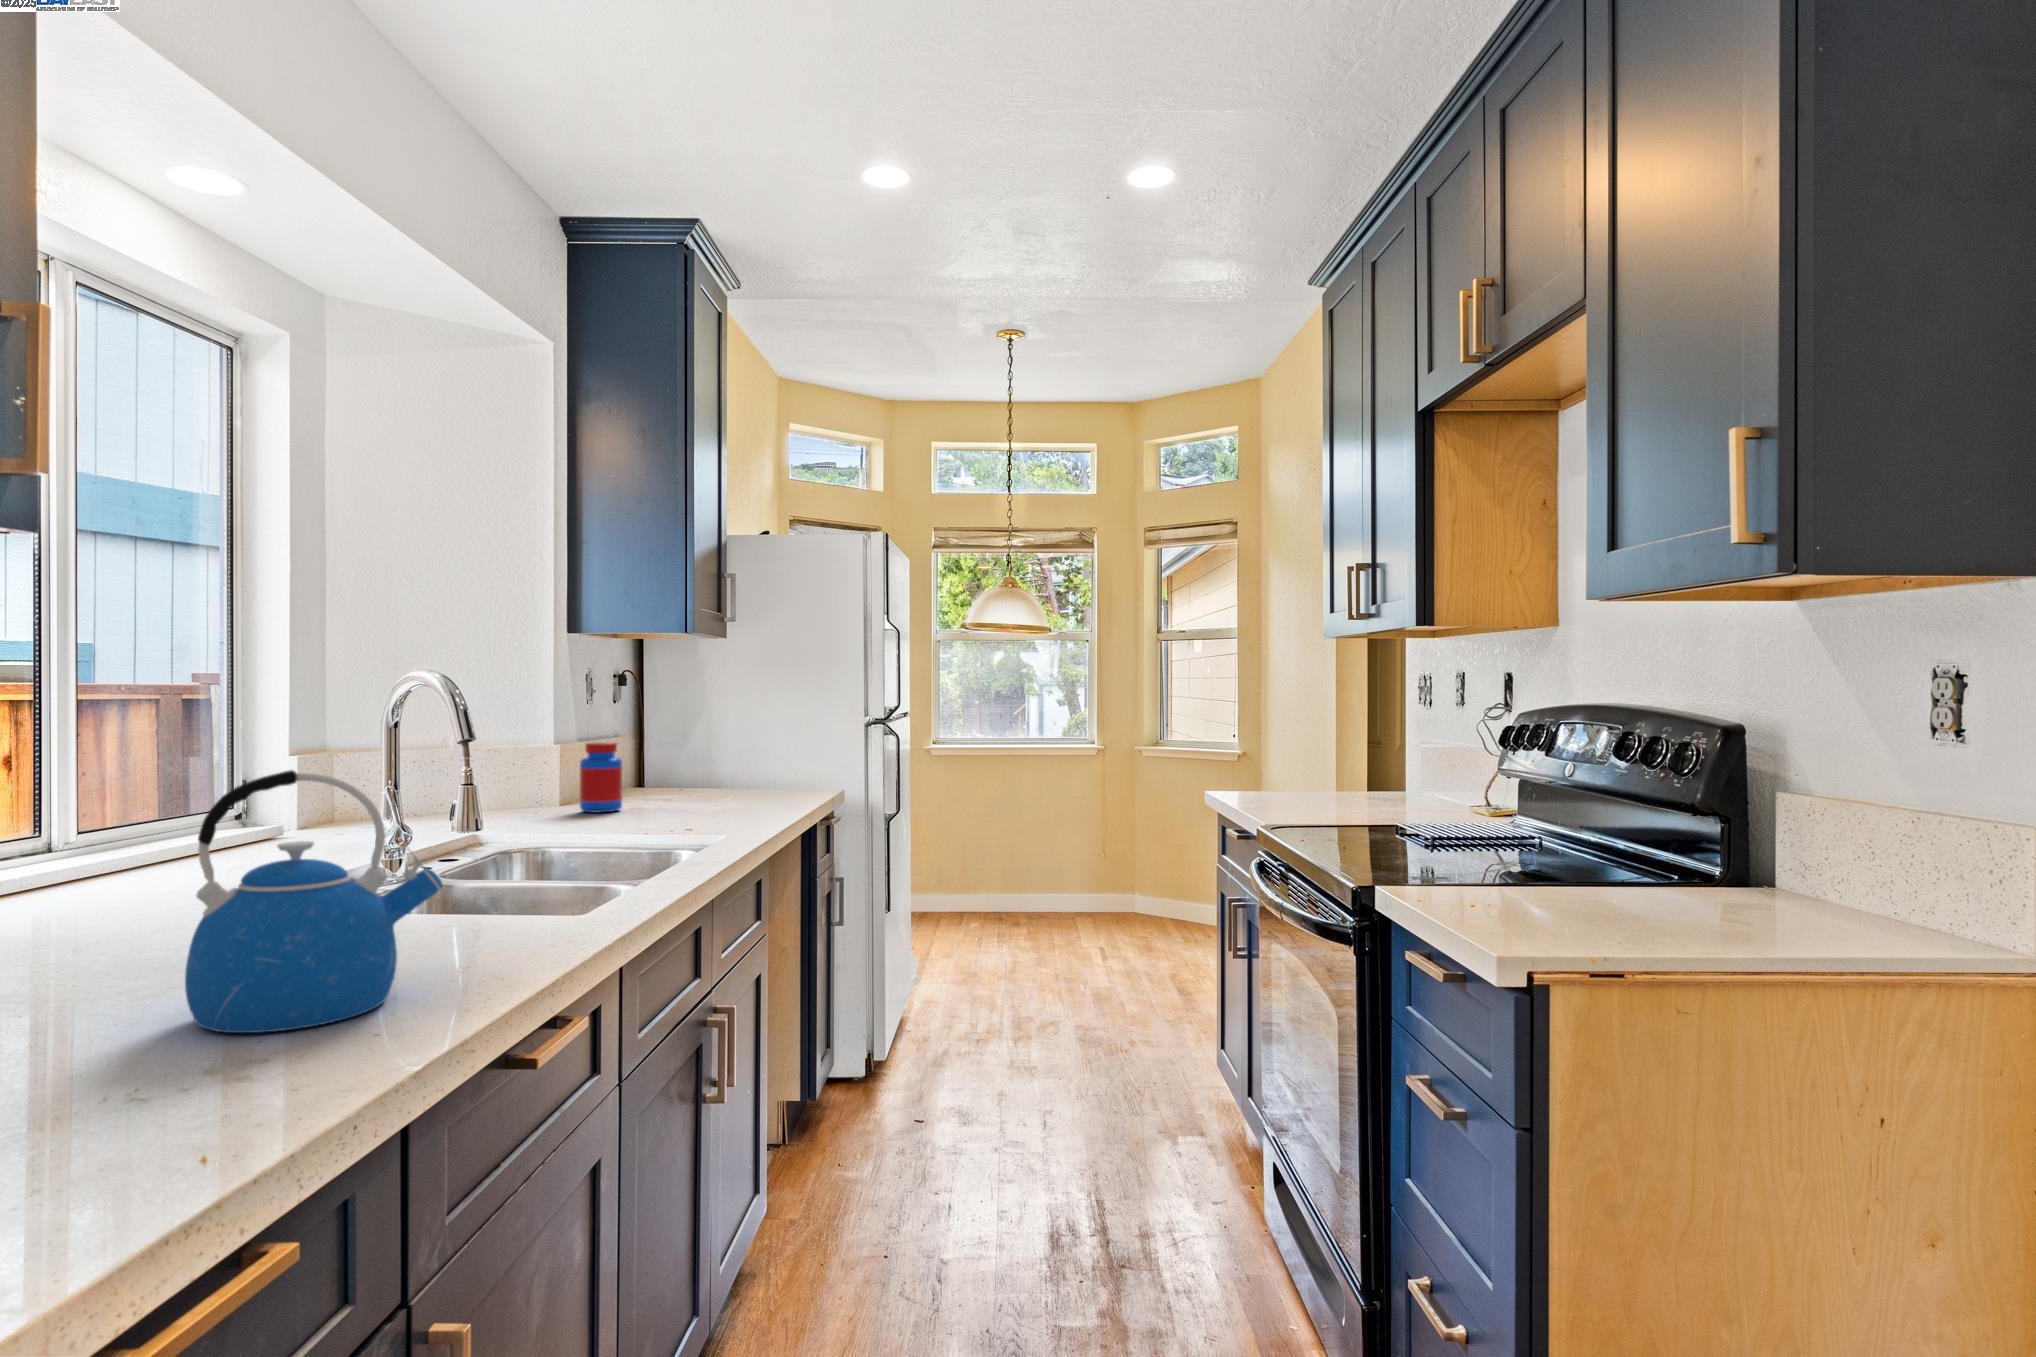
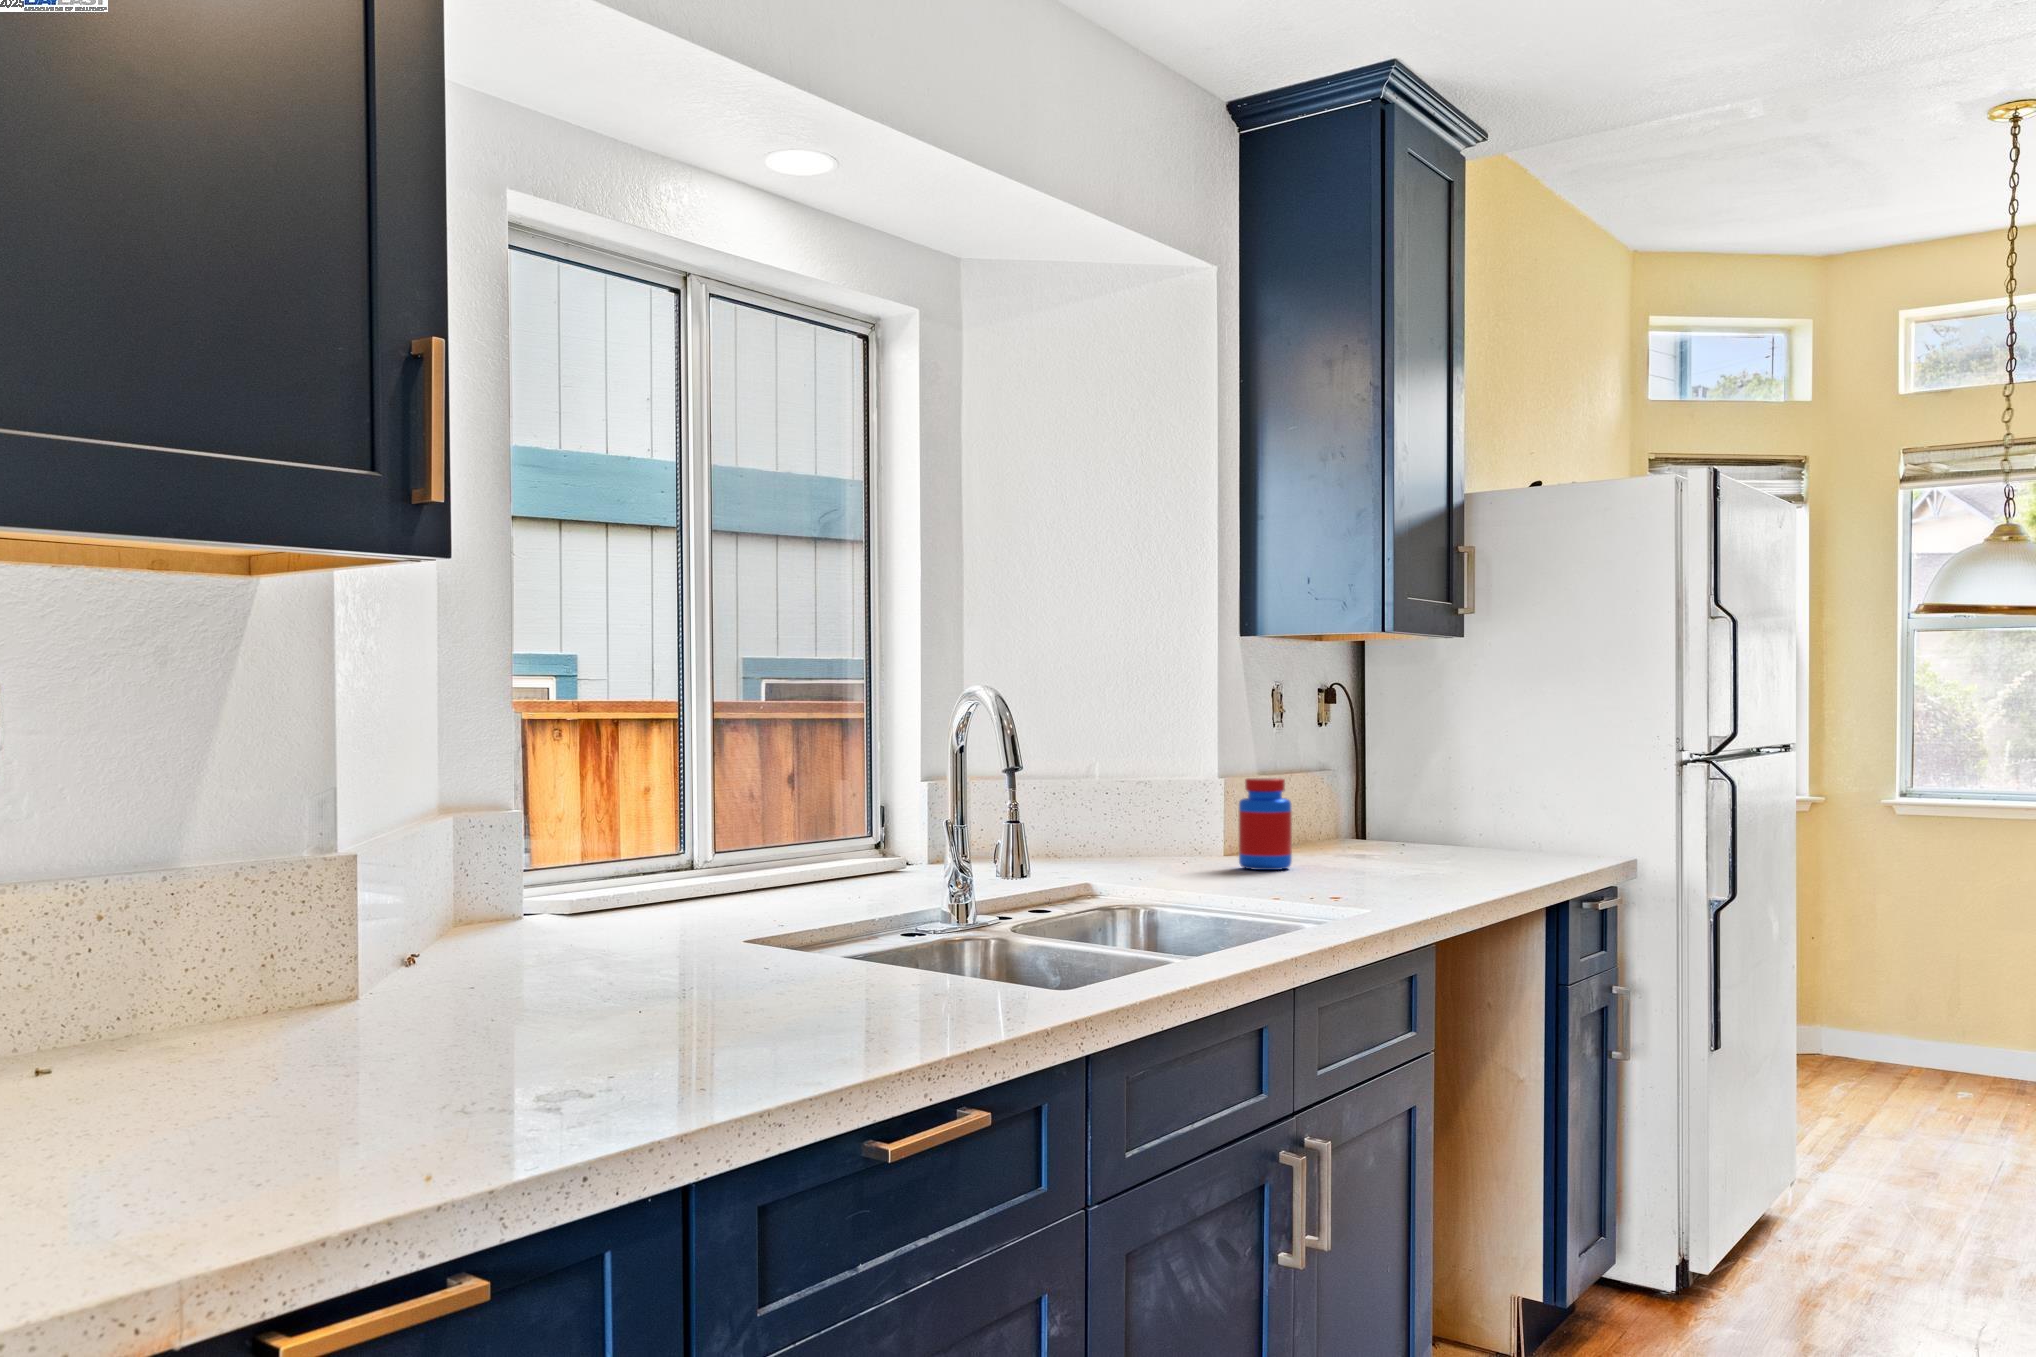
kettle: present [185,770,443,1033] -> none [579,786,813,1051]

